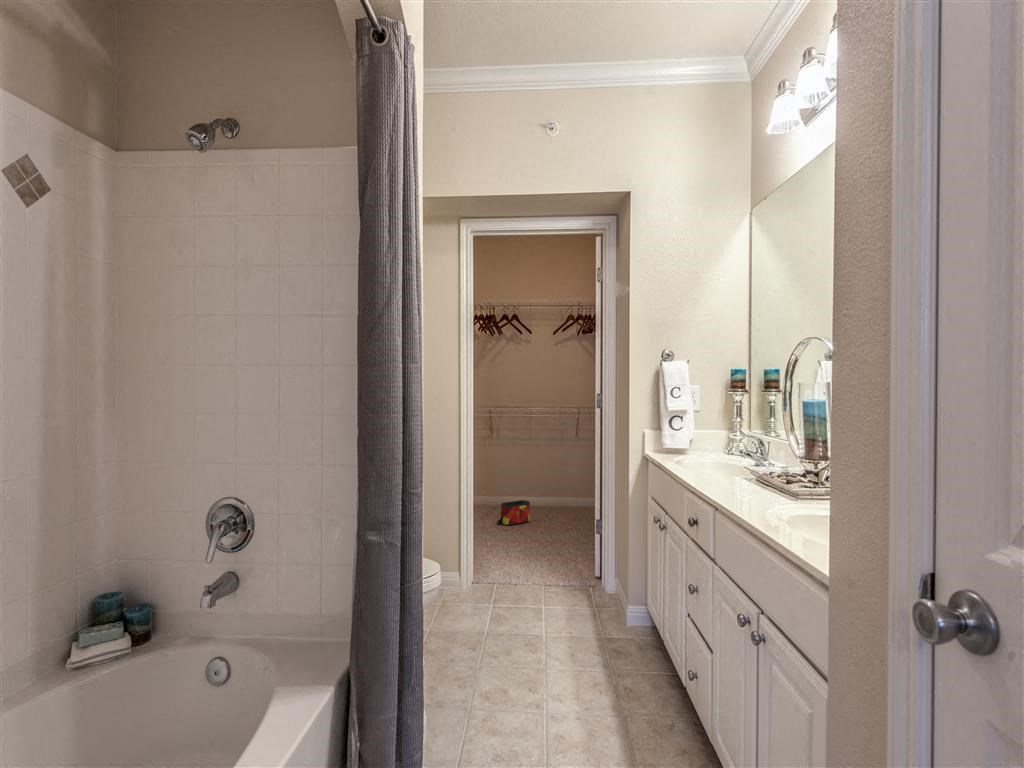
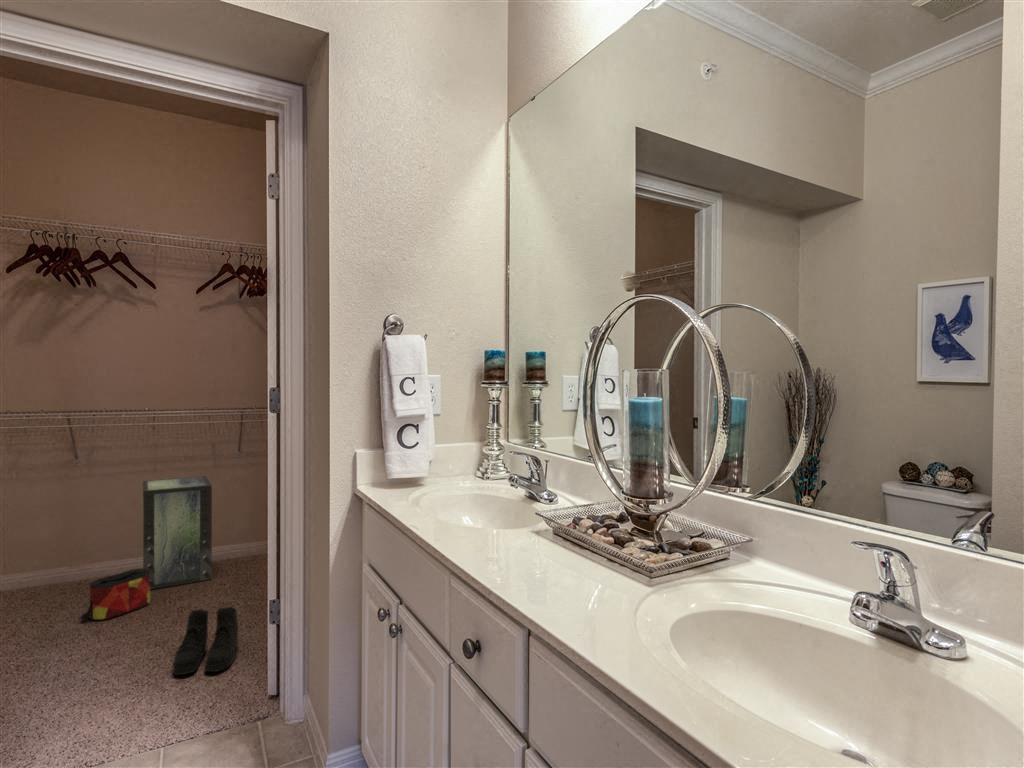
storage box: none [525,450,562,515] -> present [143,476,212,589]
boots: none [544,524,578,561] -> present [173,607,238,675]

